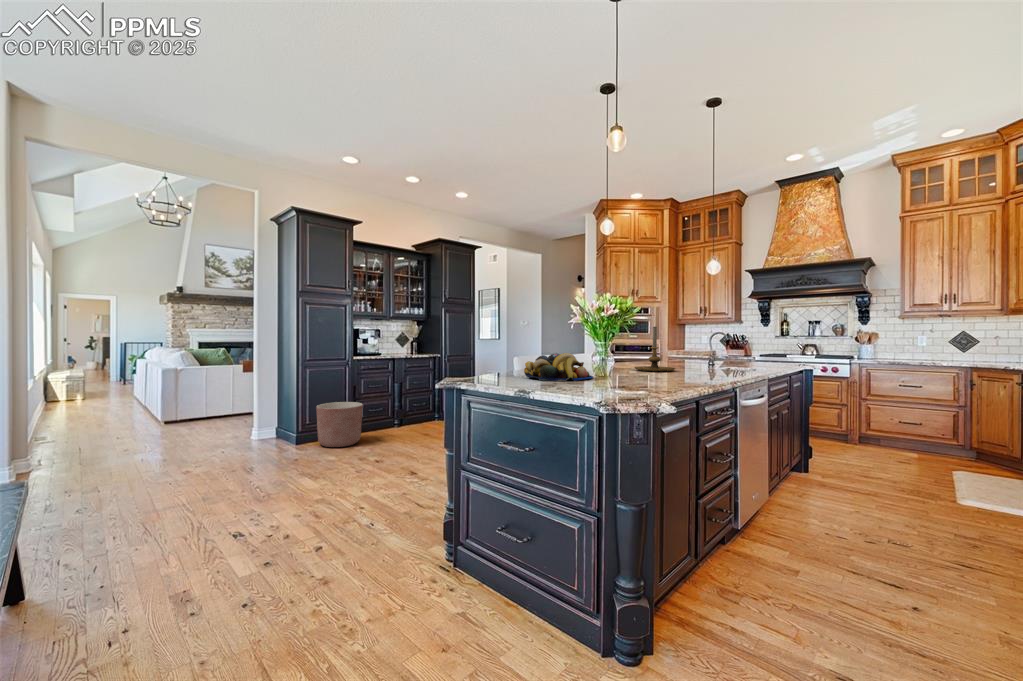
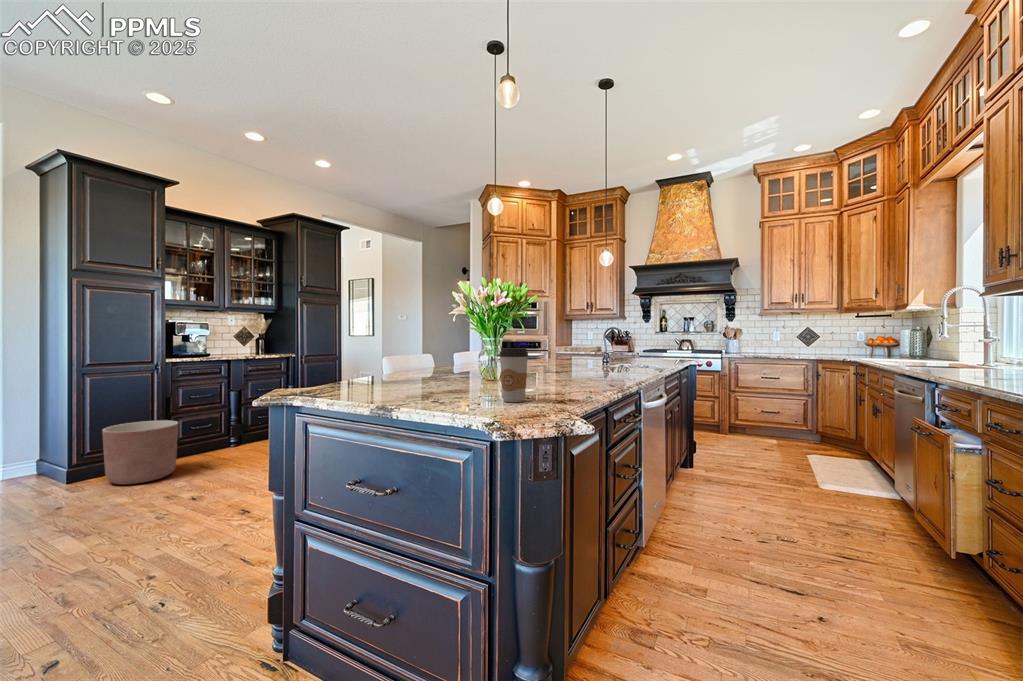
candle holder: present [634,327,675,371] -> none [527,319,572,371]
coffee cup: none [607,351,629,391] -> present [499,348,528,402]
fruit bowl: present [524,353,593,381] -> none [391,352,481,389]

